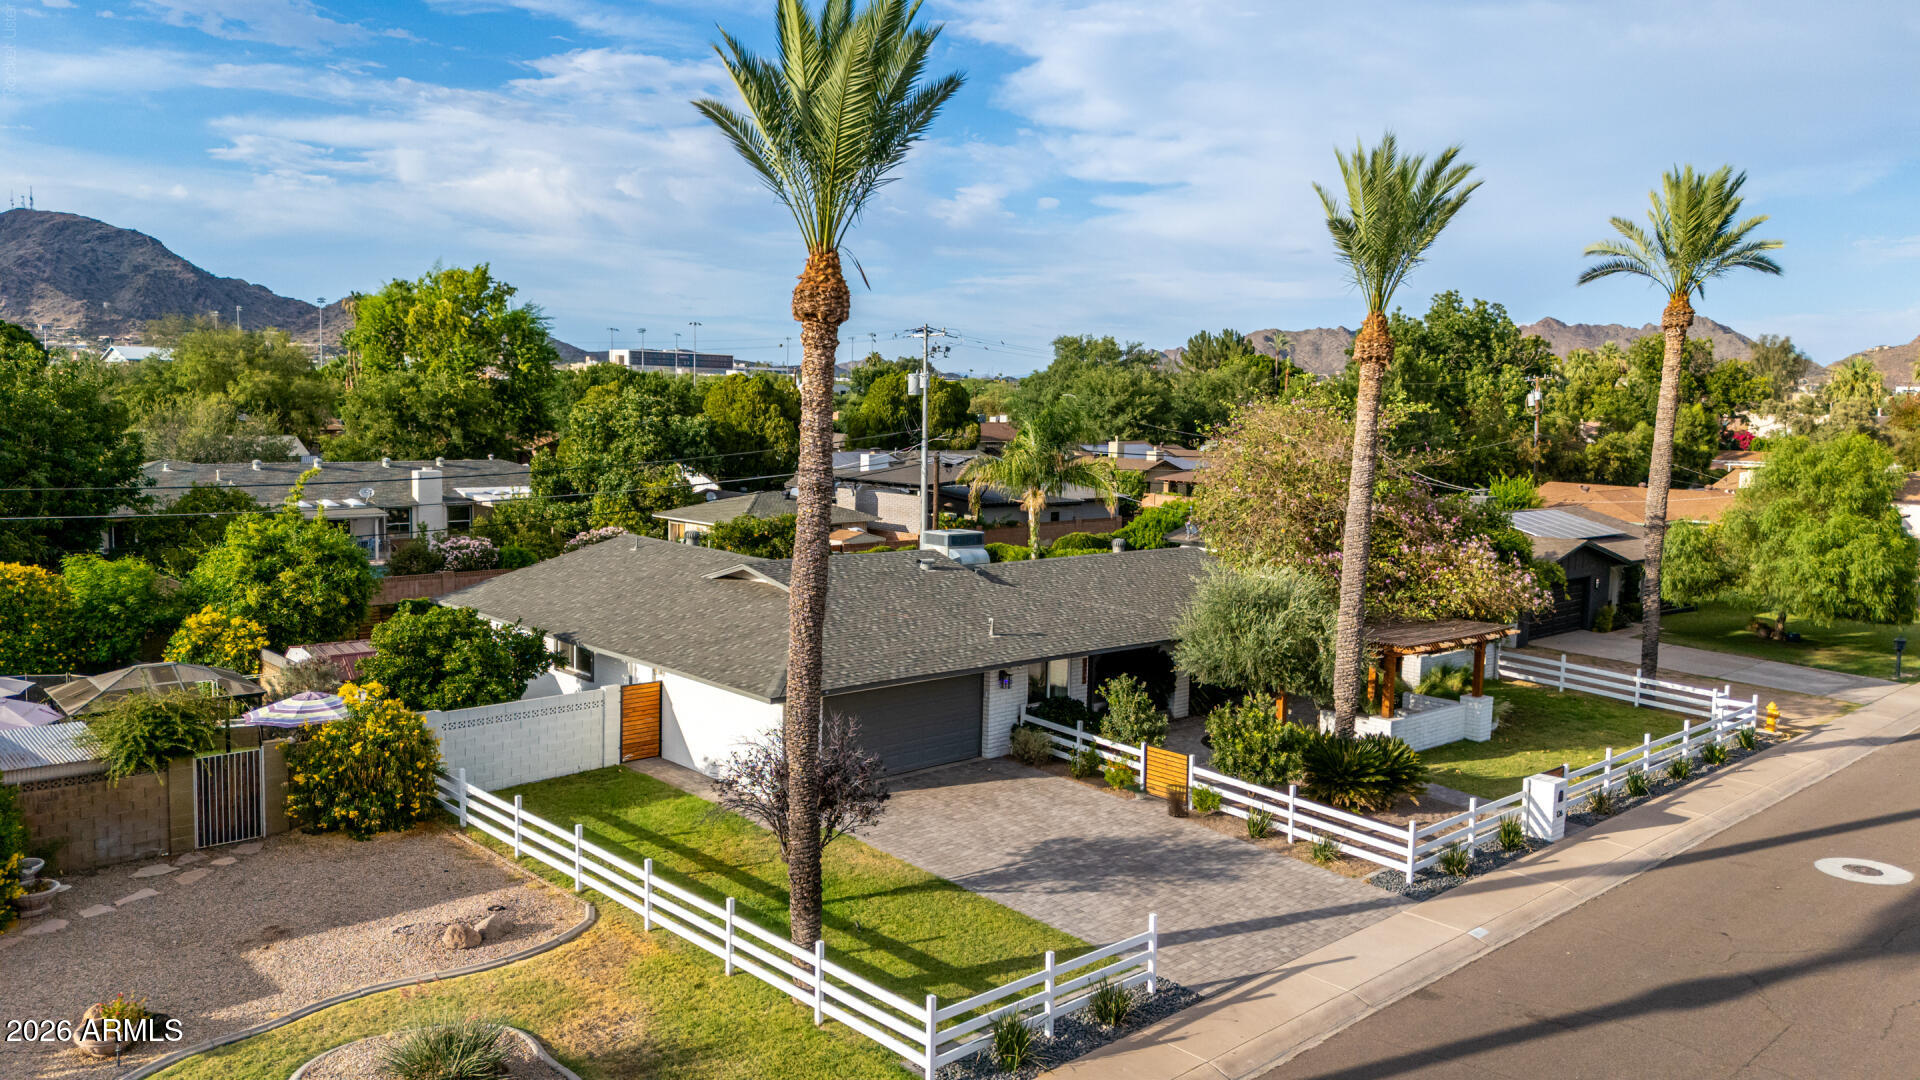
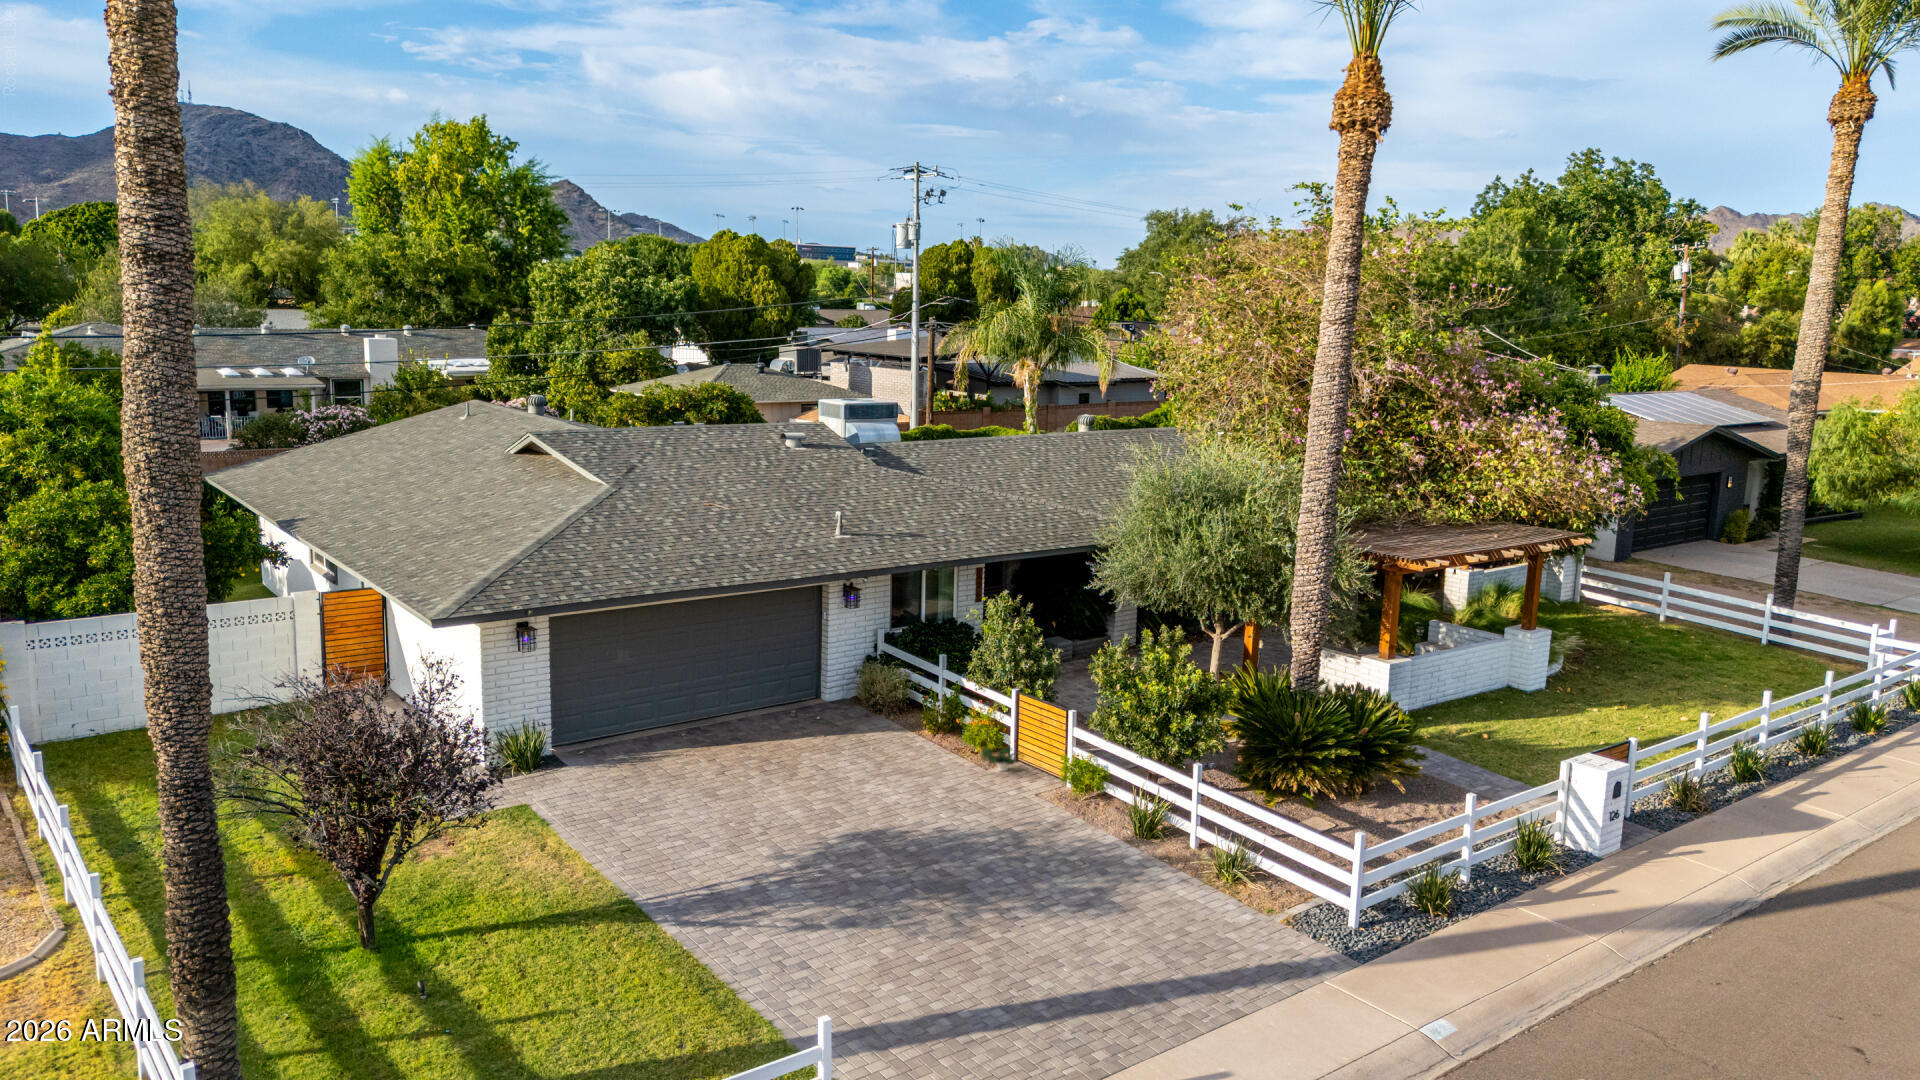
basket: present [1166,784,1193,817] -> none [1027,752,1067,801]

